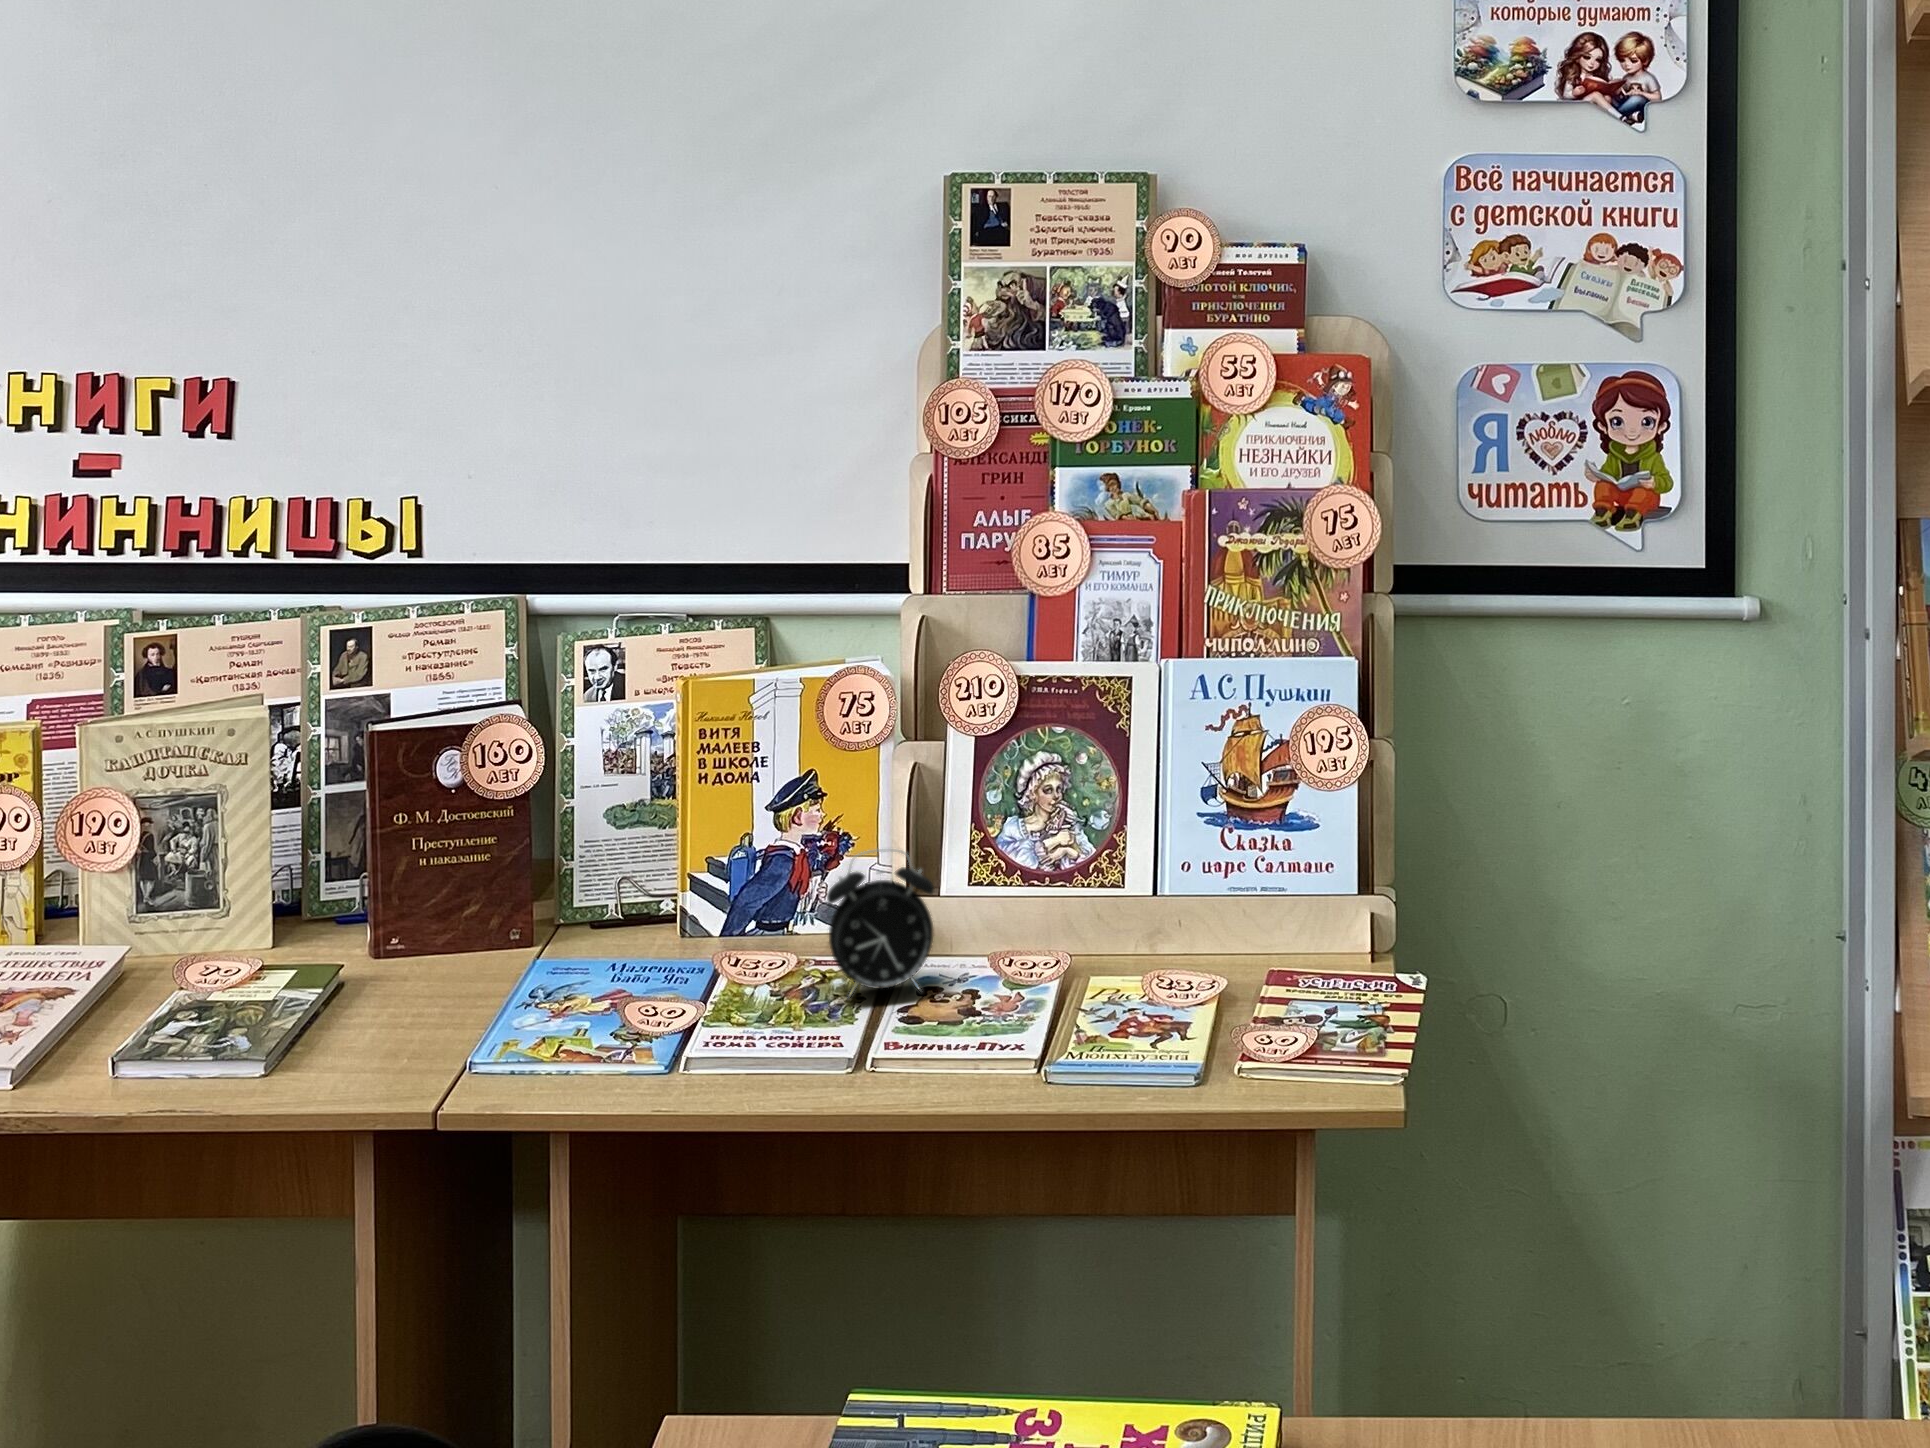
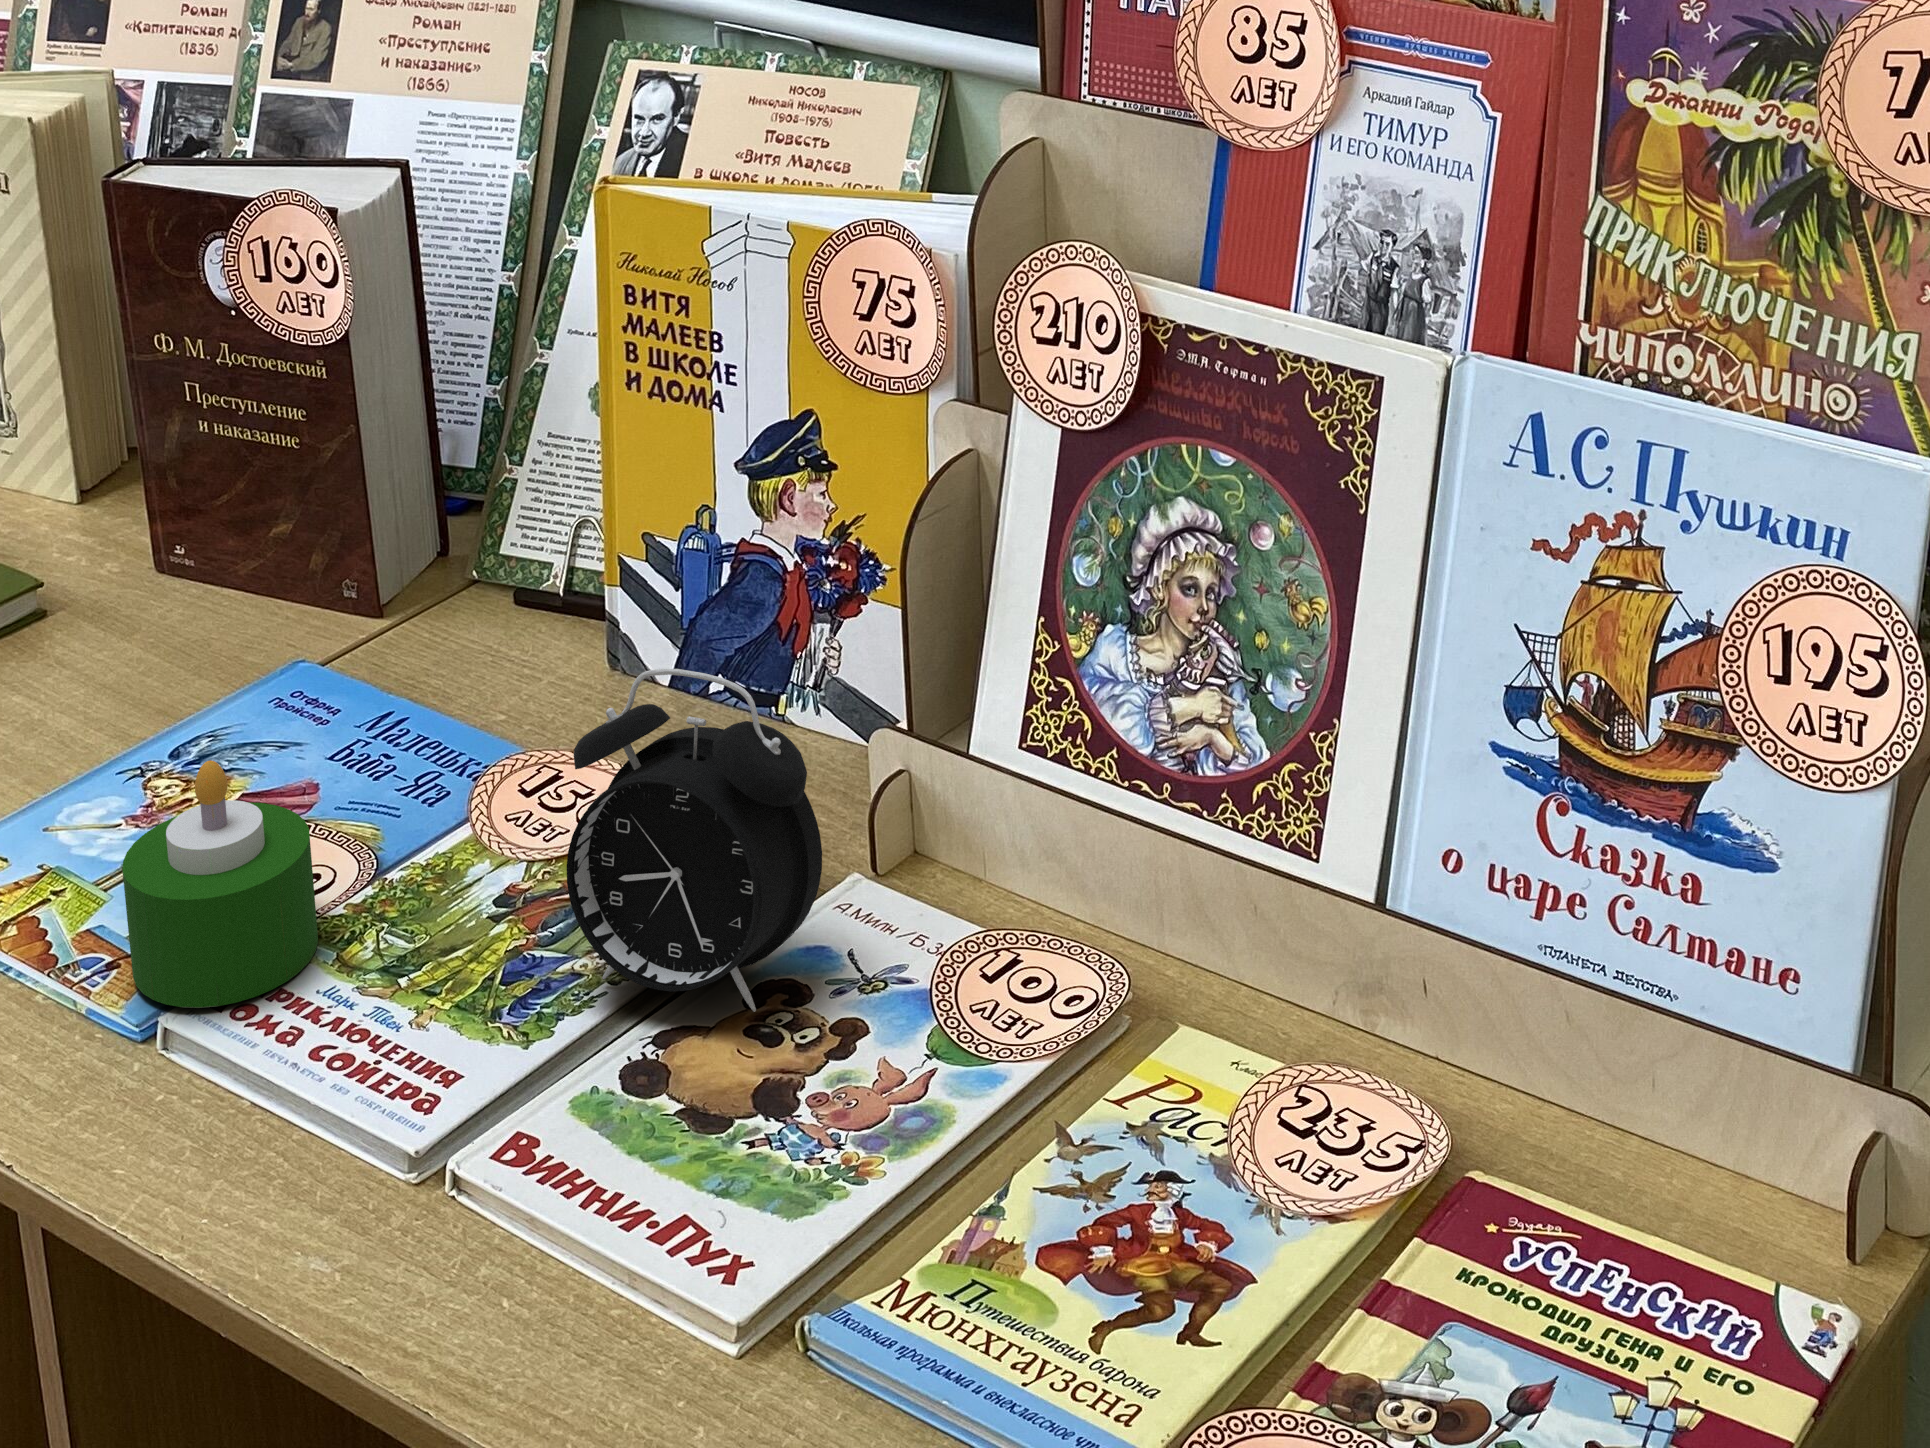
candle: none [625,937,709,1049] -> present [123,760,318,1008]

